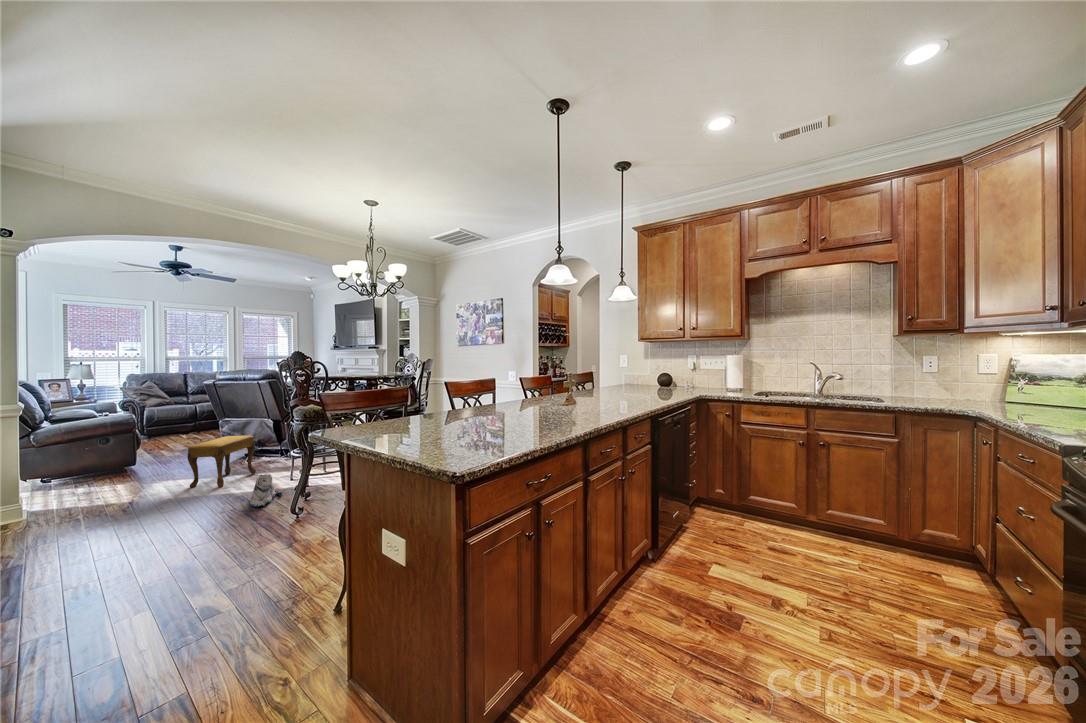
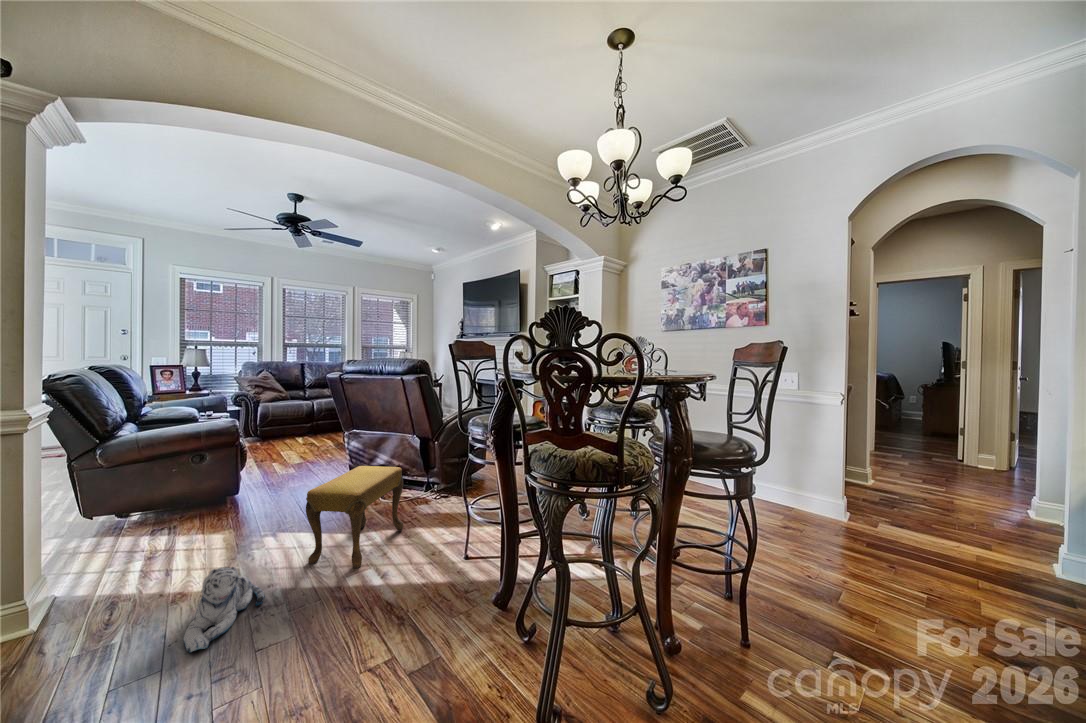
plush toy: present [250,474,282,507] -> present [184,567,265,653]

